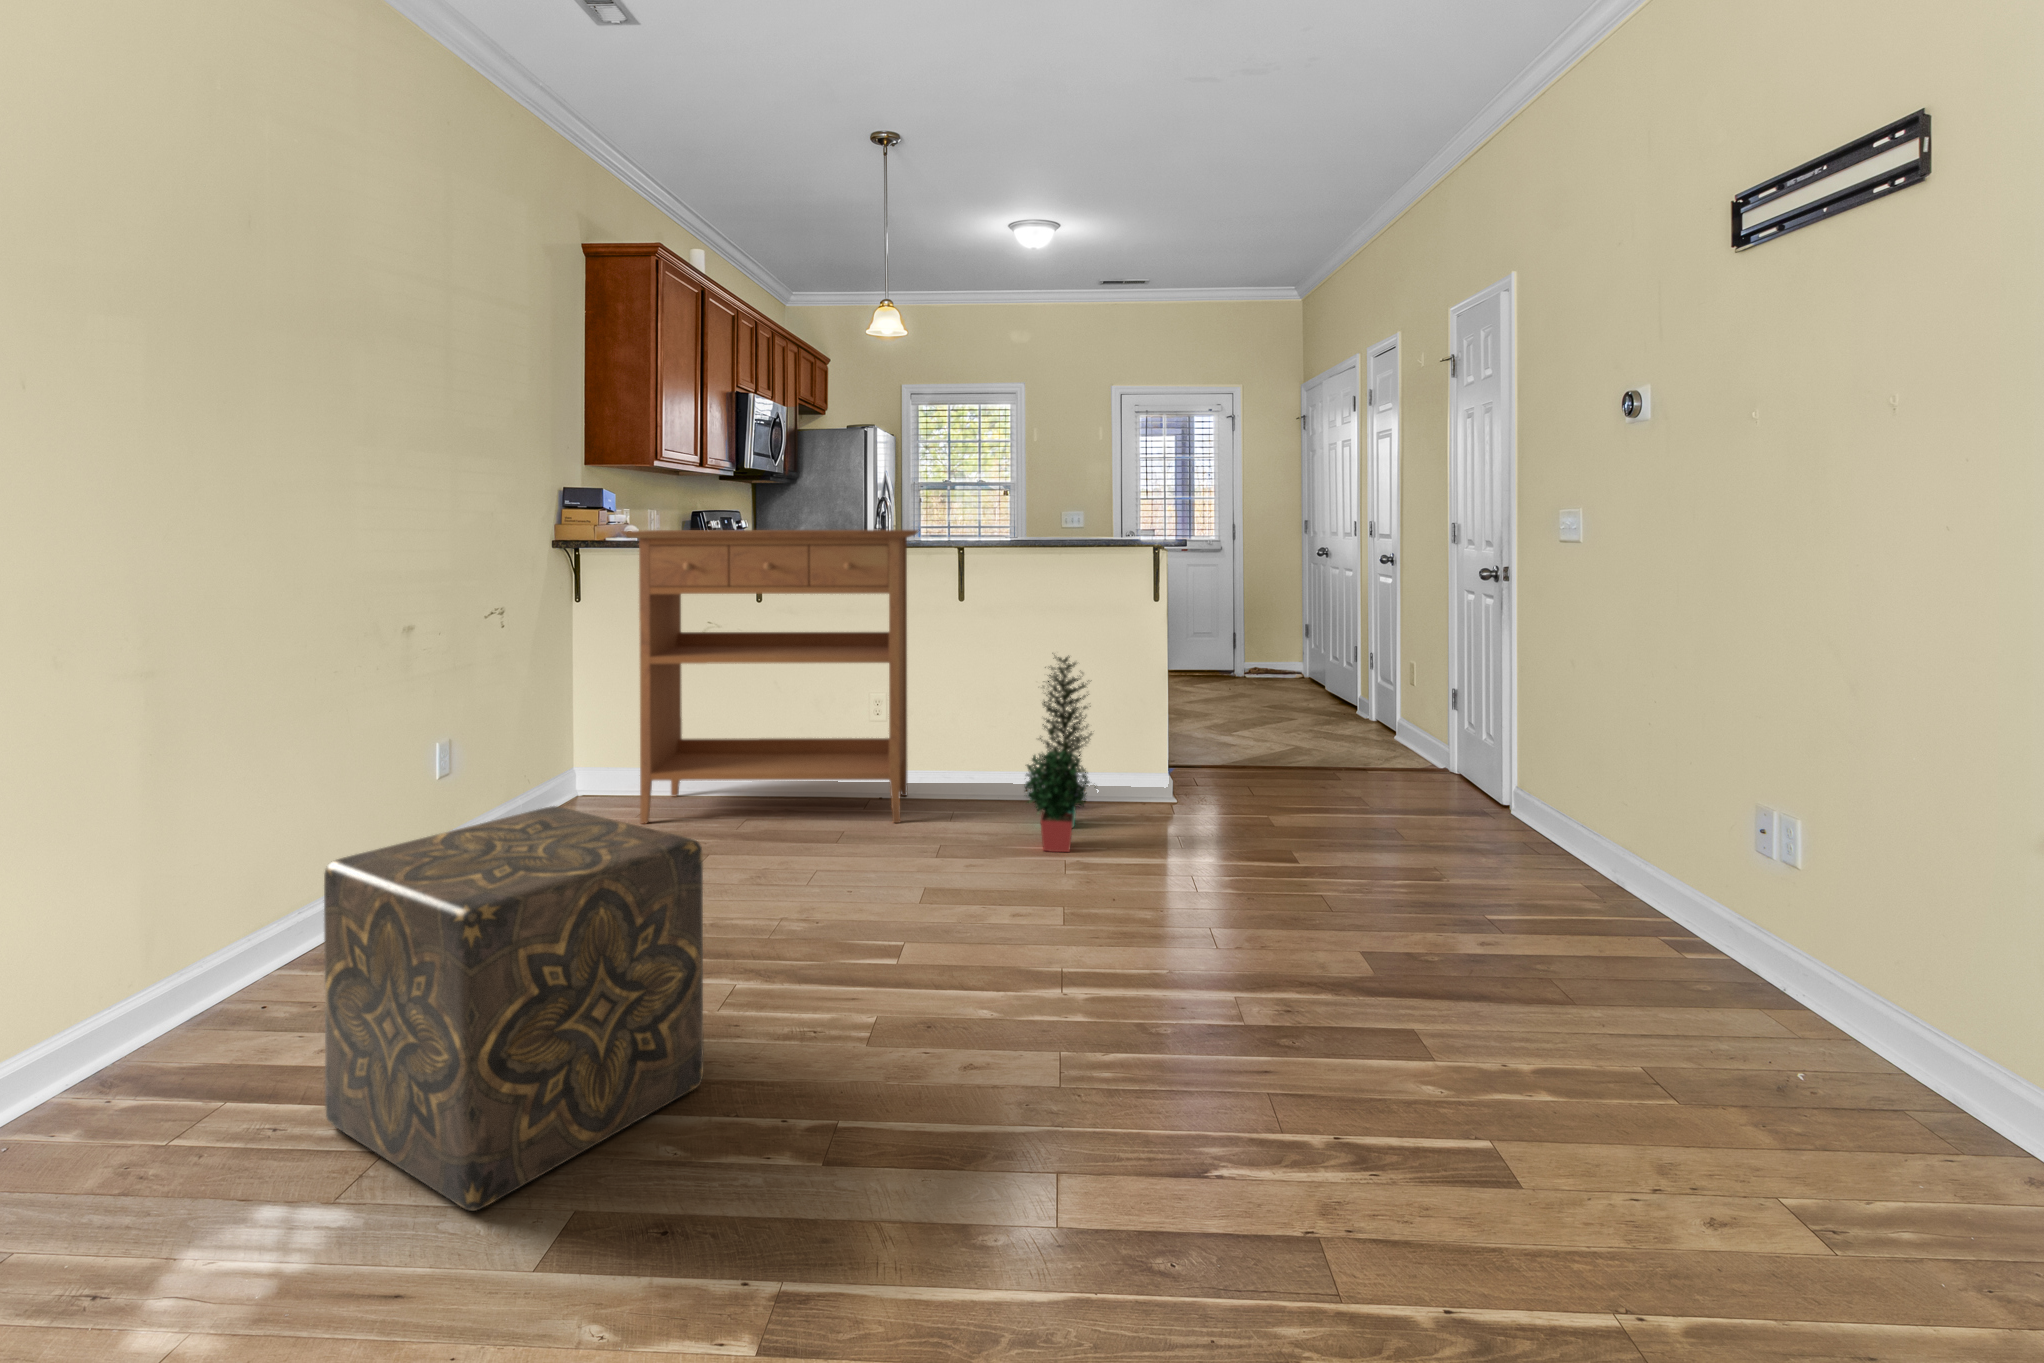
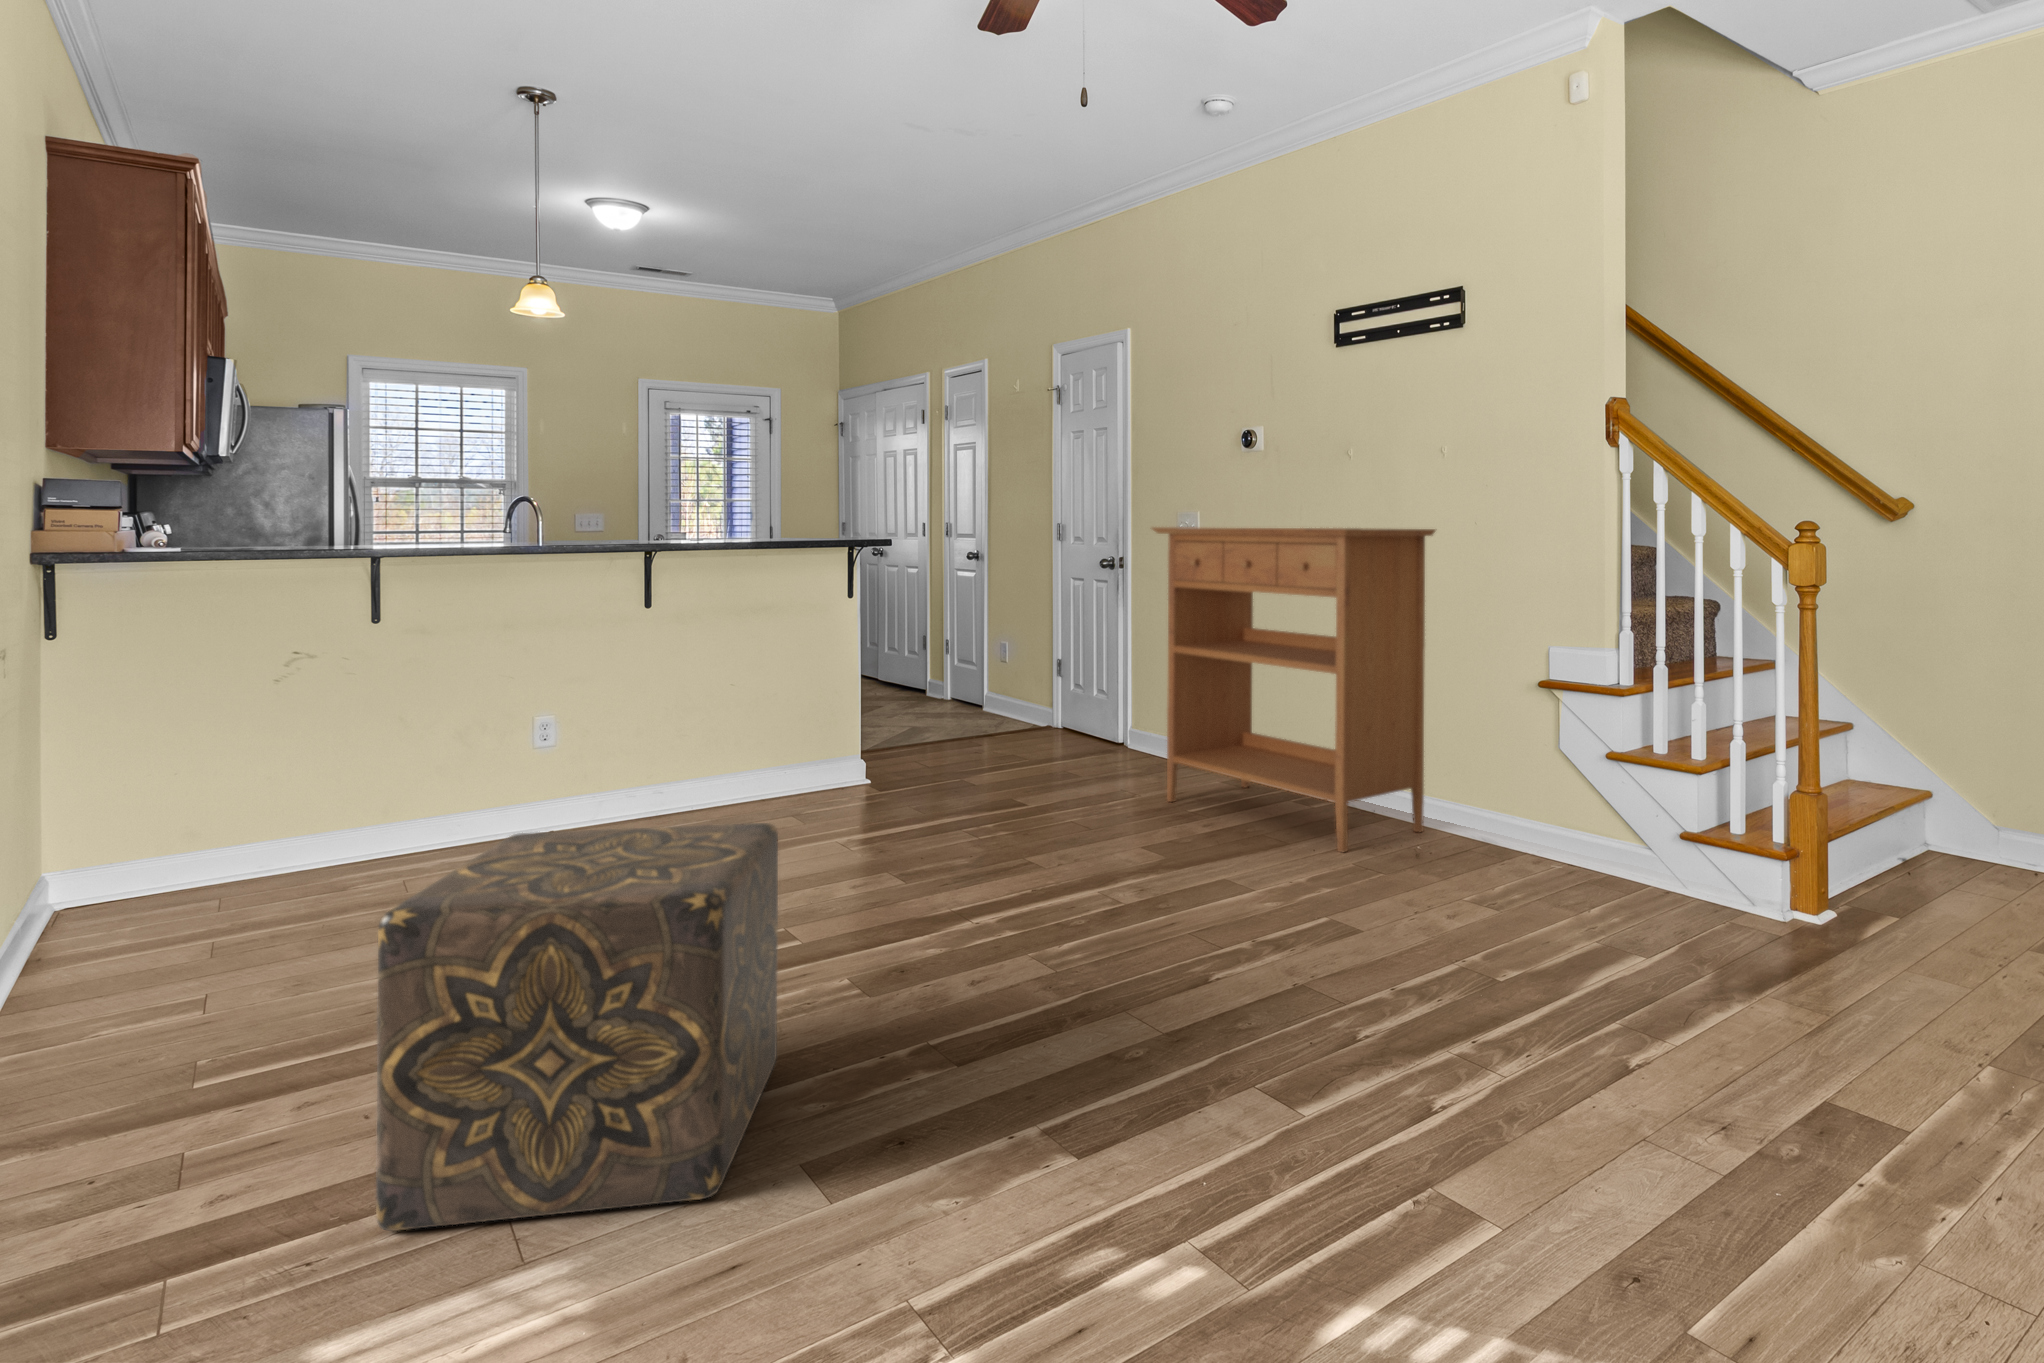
console table: present [622,530,919,824] -> present [1152,527,1435,852]
potted plant: present [1025,655,1097,852] -> none [738,653,851,846]

